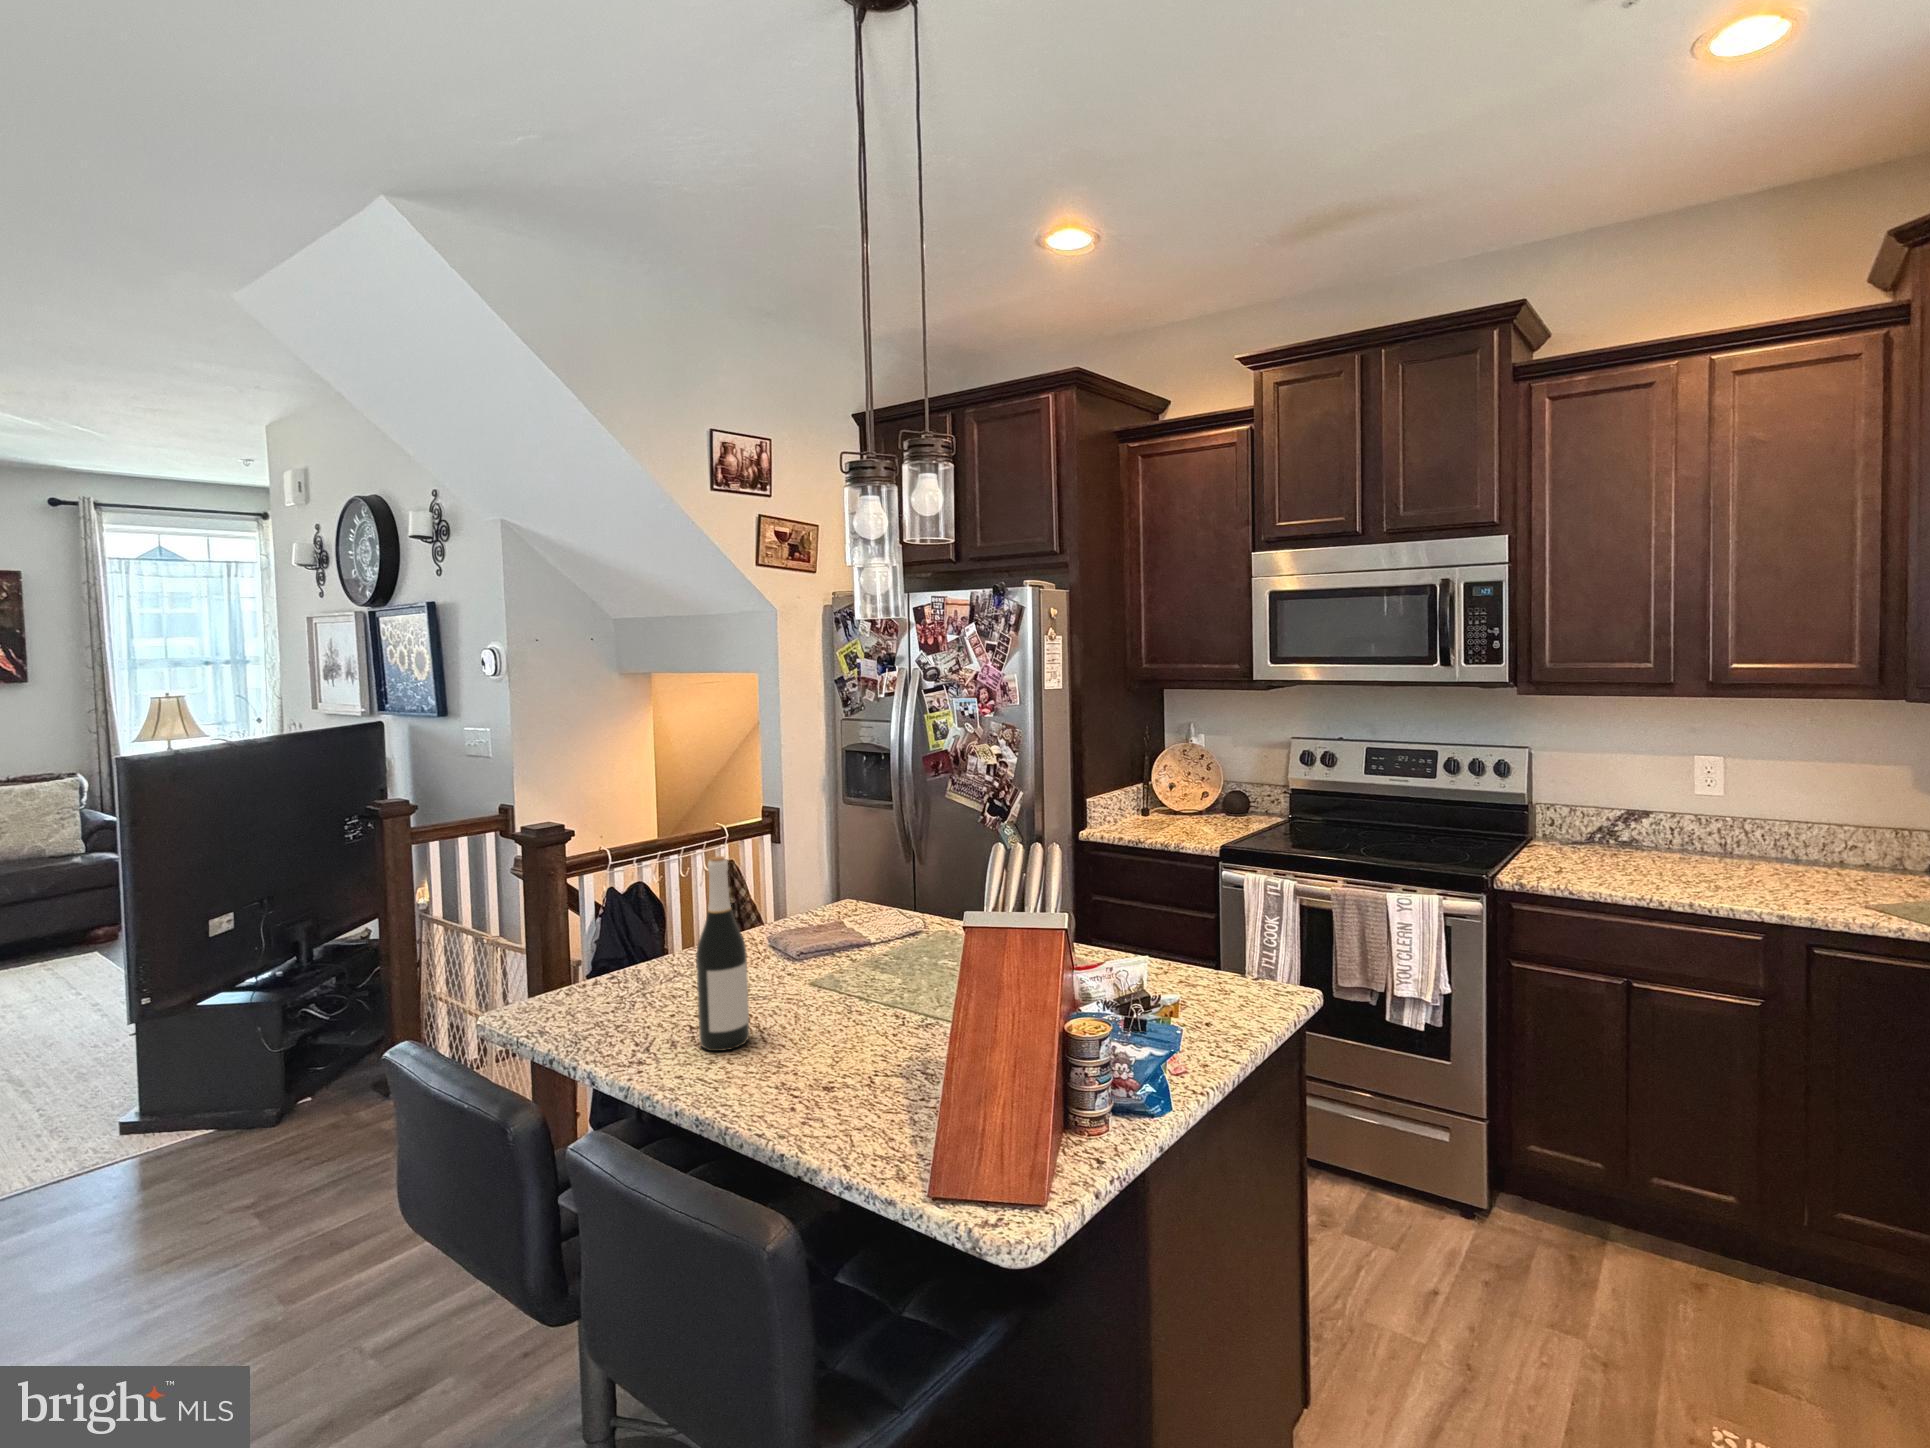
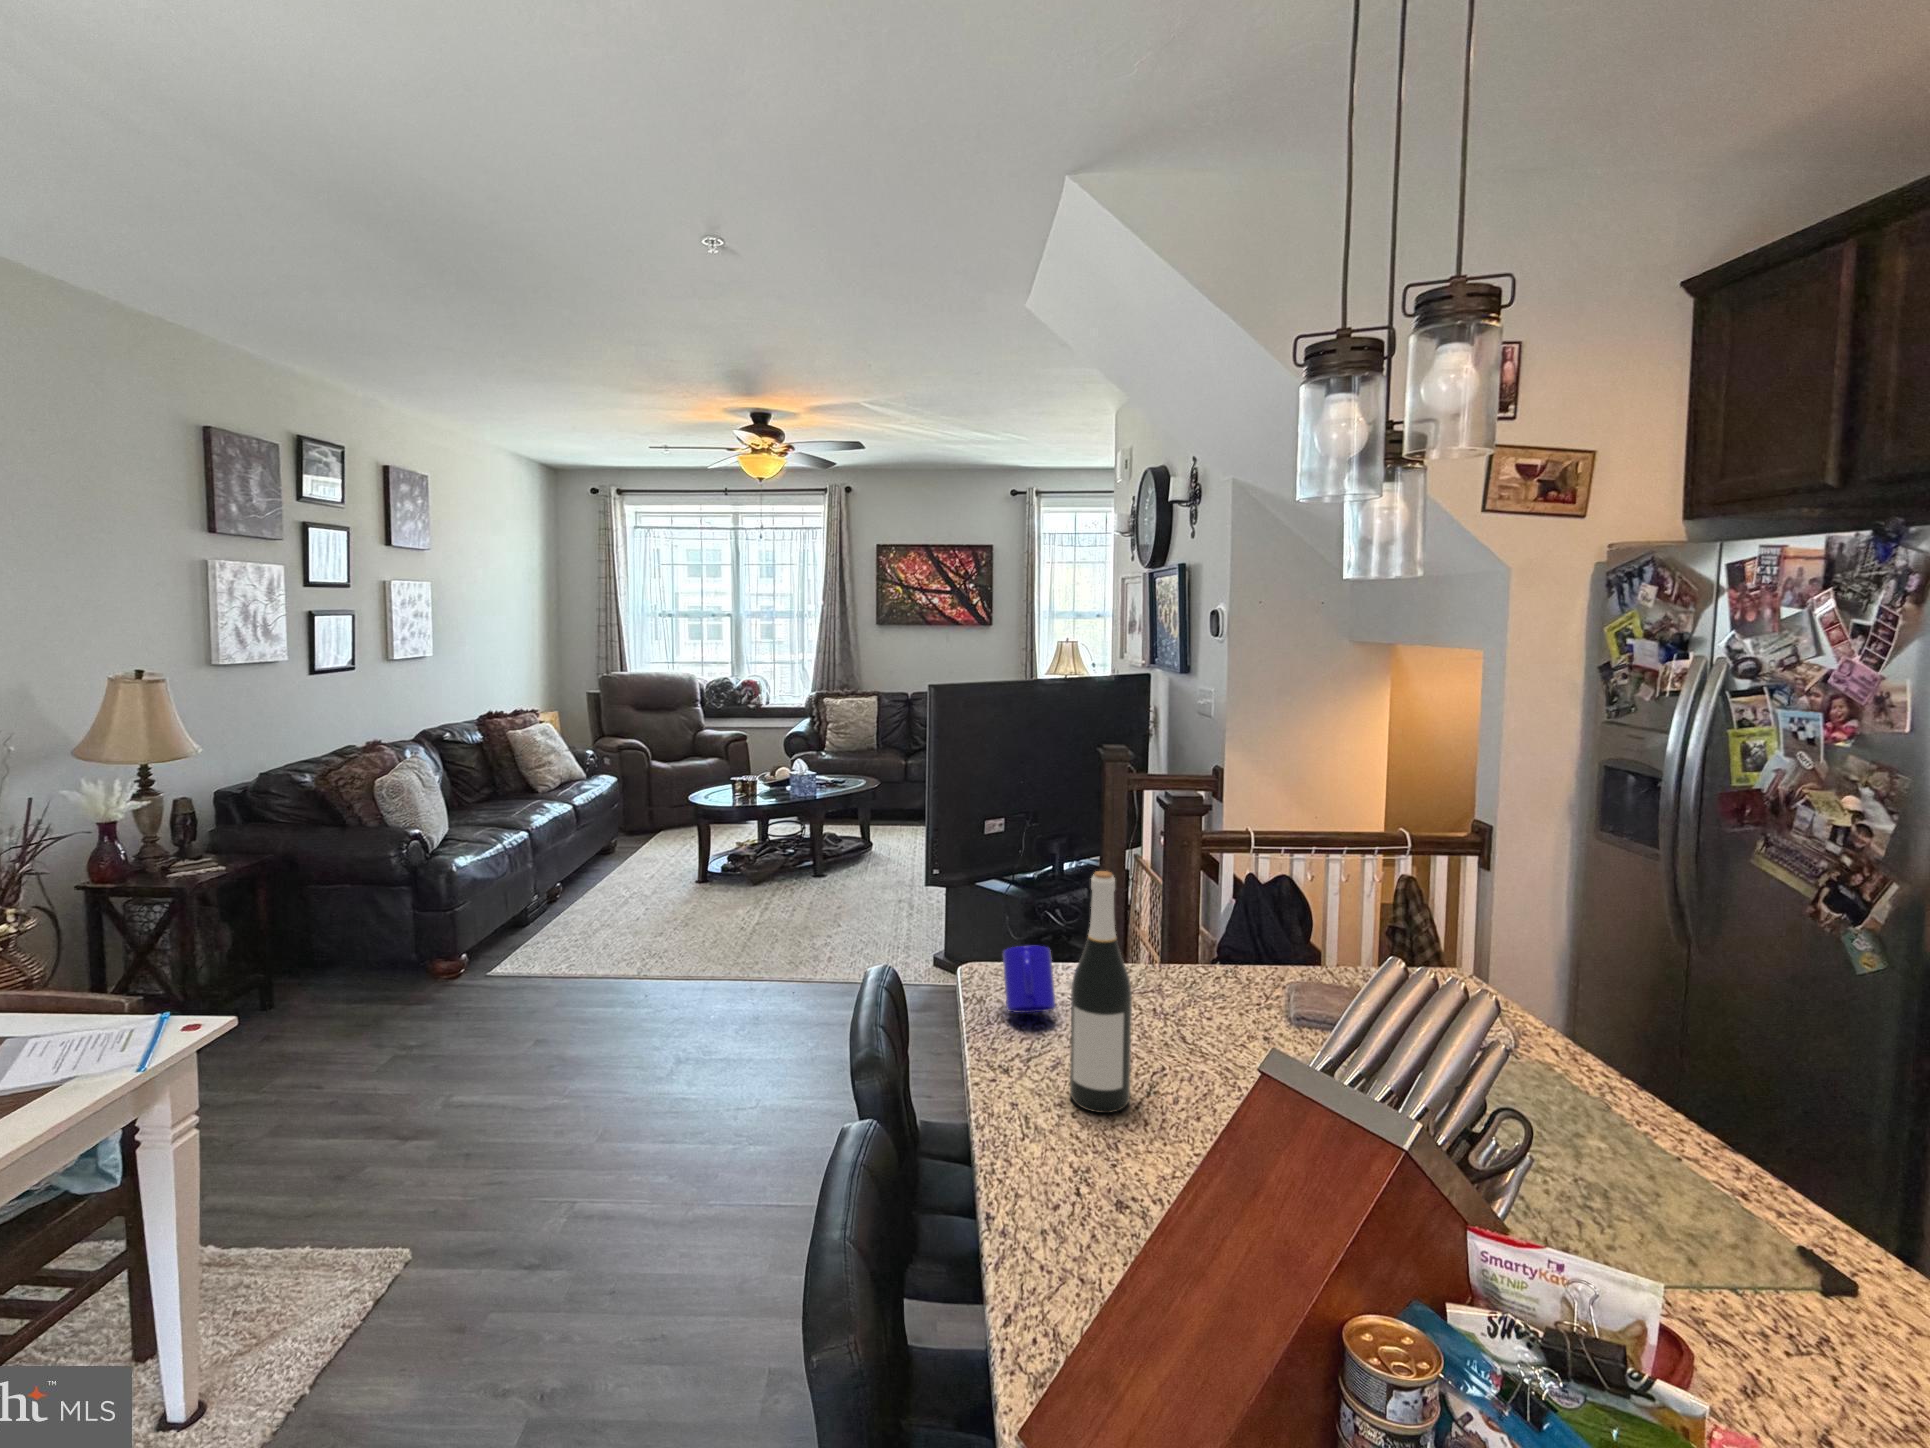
mug: none [564,954,627,1023] -> present [1003,946,1056,1013]

